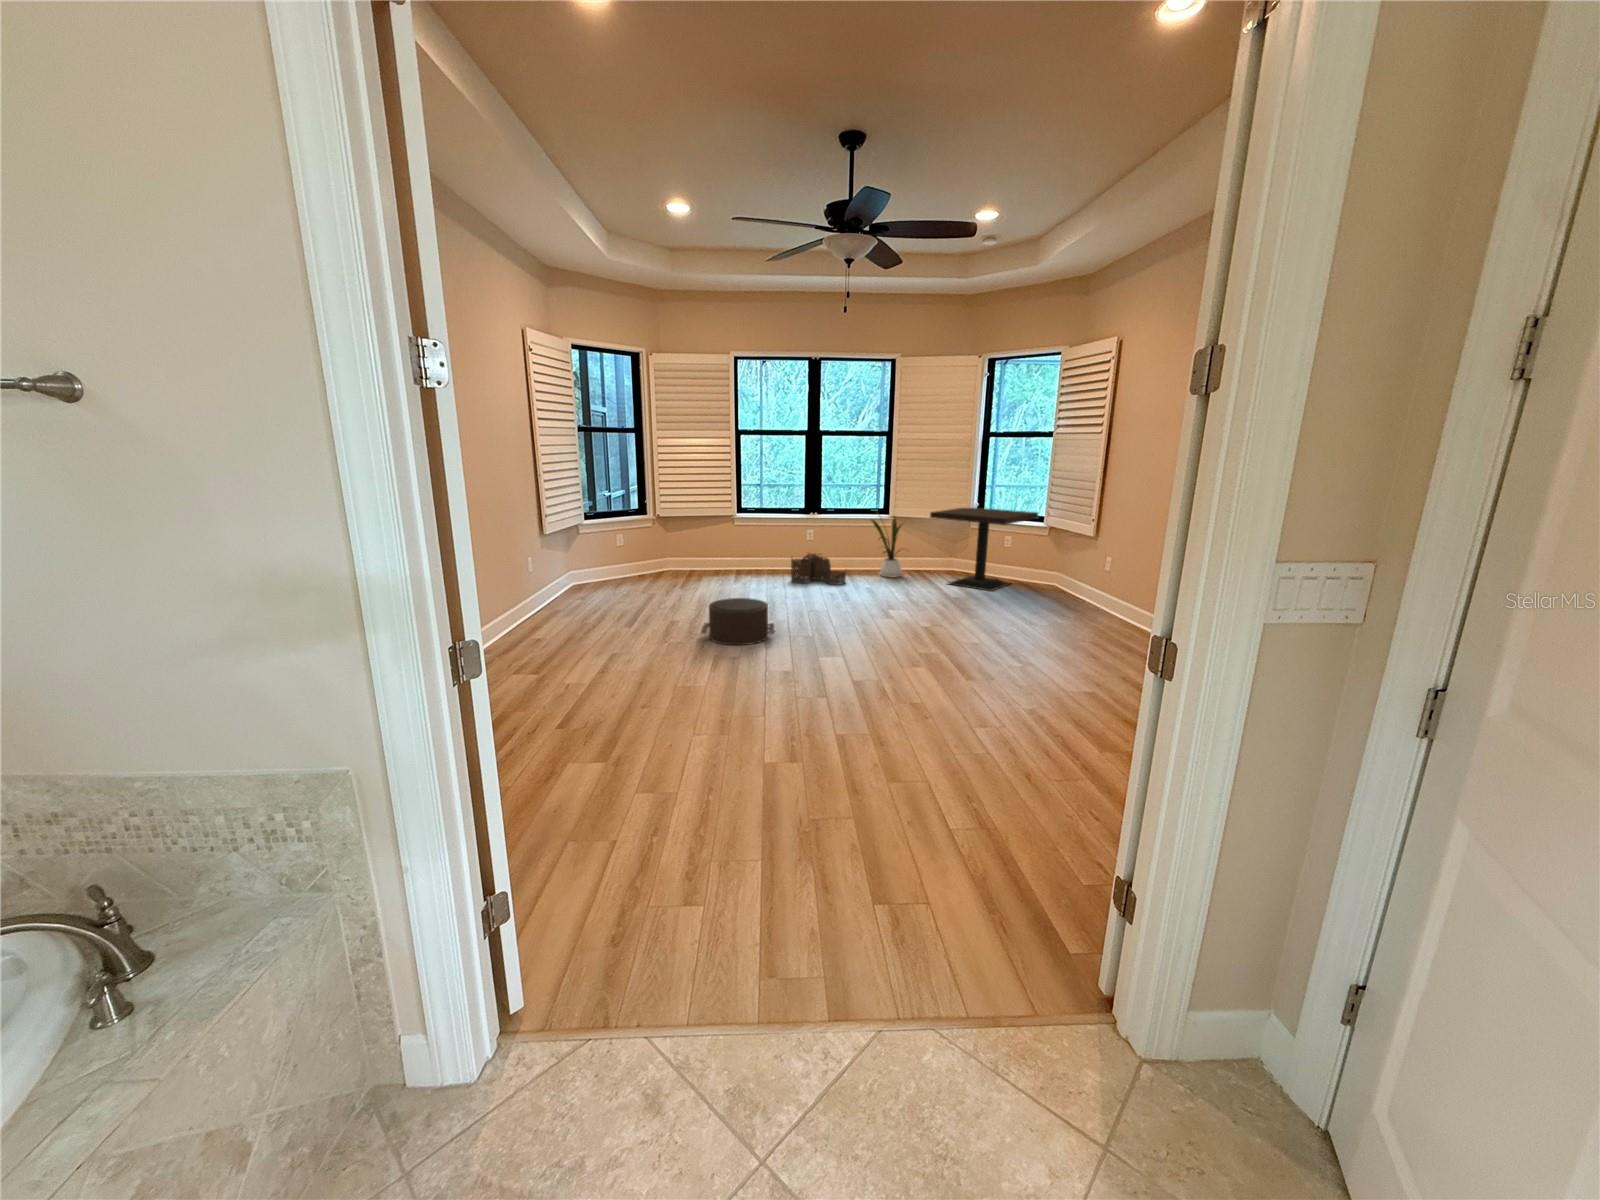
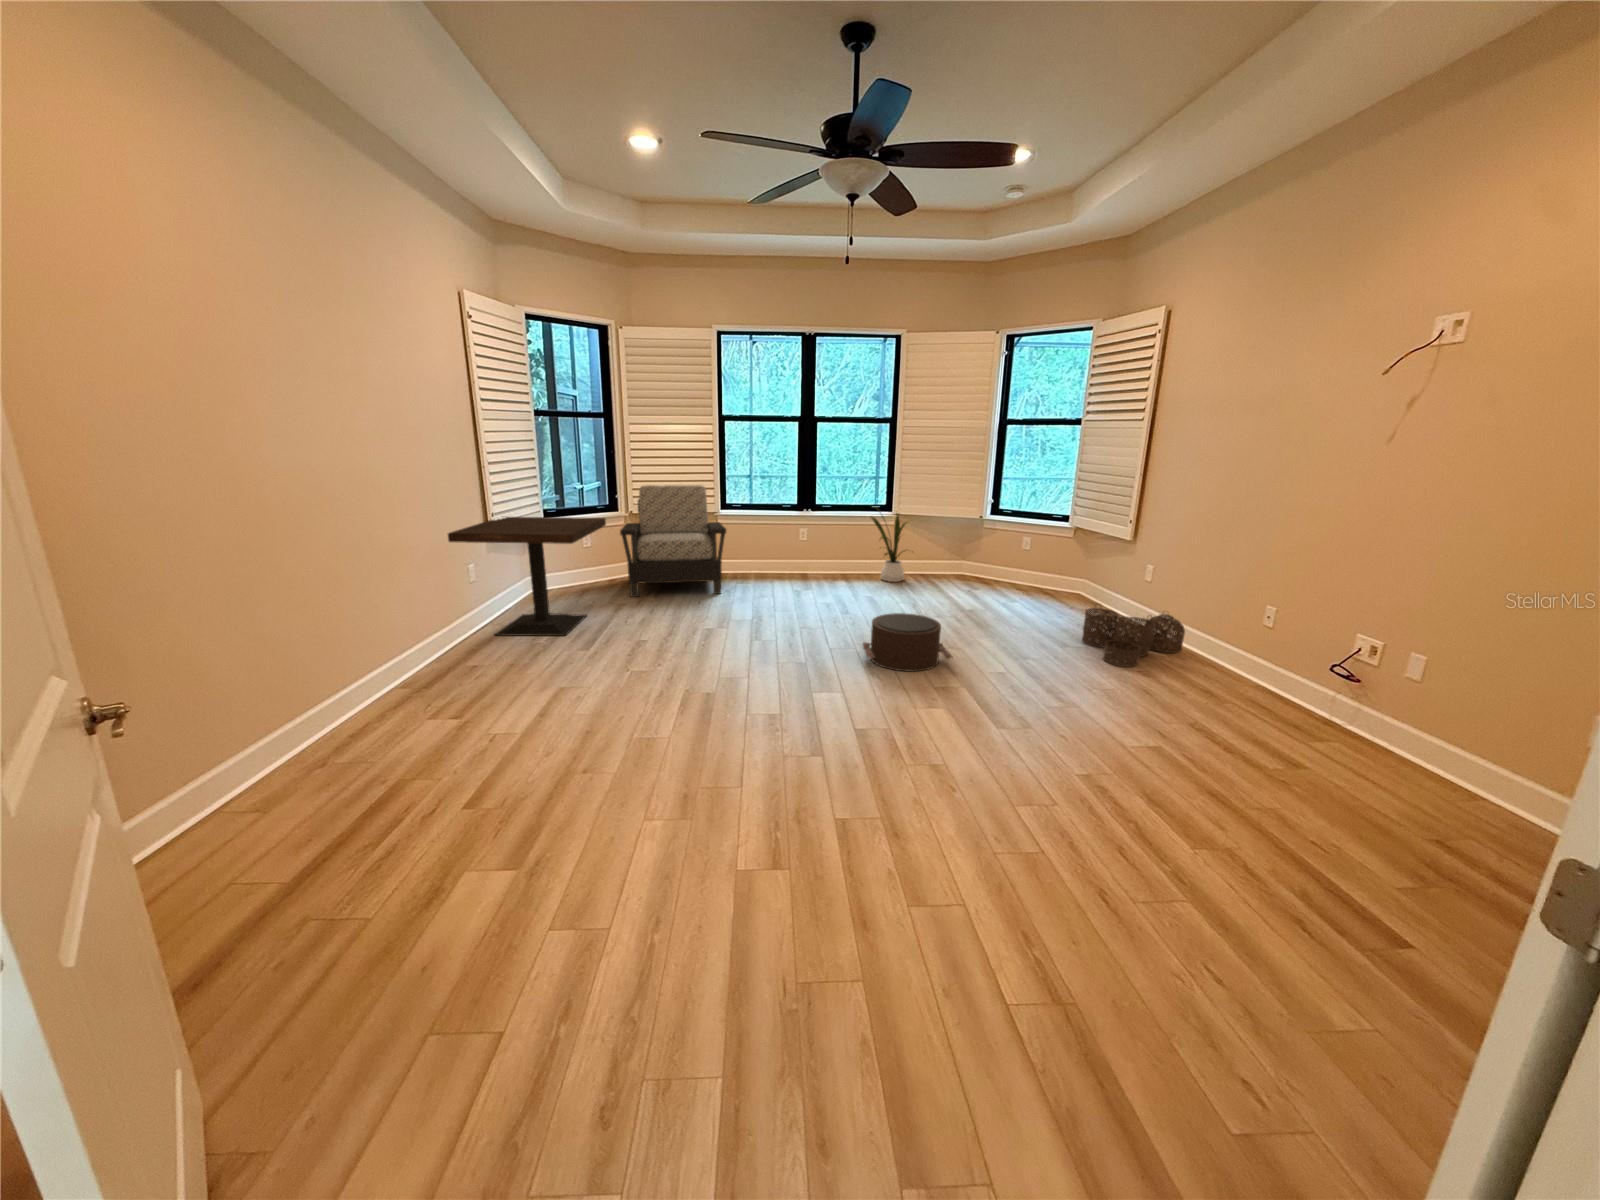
armchair: none [649,492,742,589] -> present [620,485,726,597]
side table: present [930,507,1038,591] -> present [448,517,606,636]
woven basket: present [791,553,846,585] -> present [1082,604,1185,667]
pouf: present [701,598,775,645] -> present [863,613,952,671]

